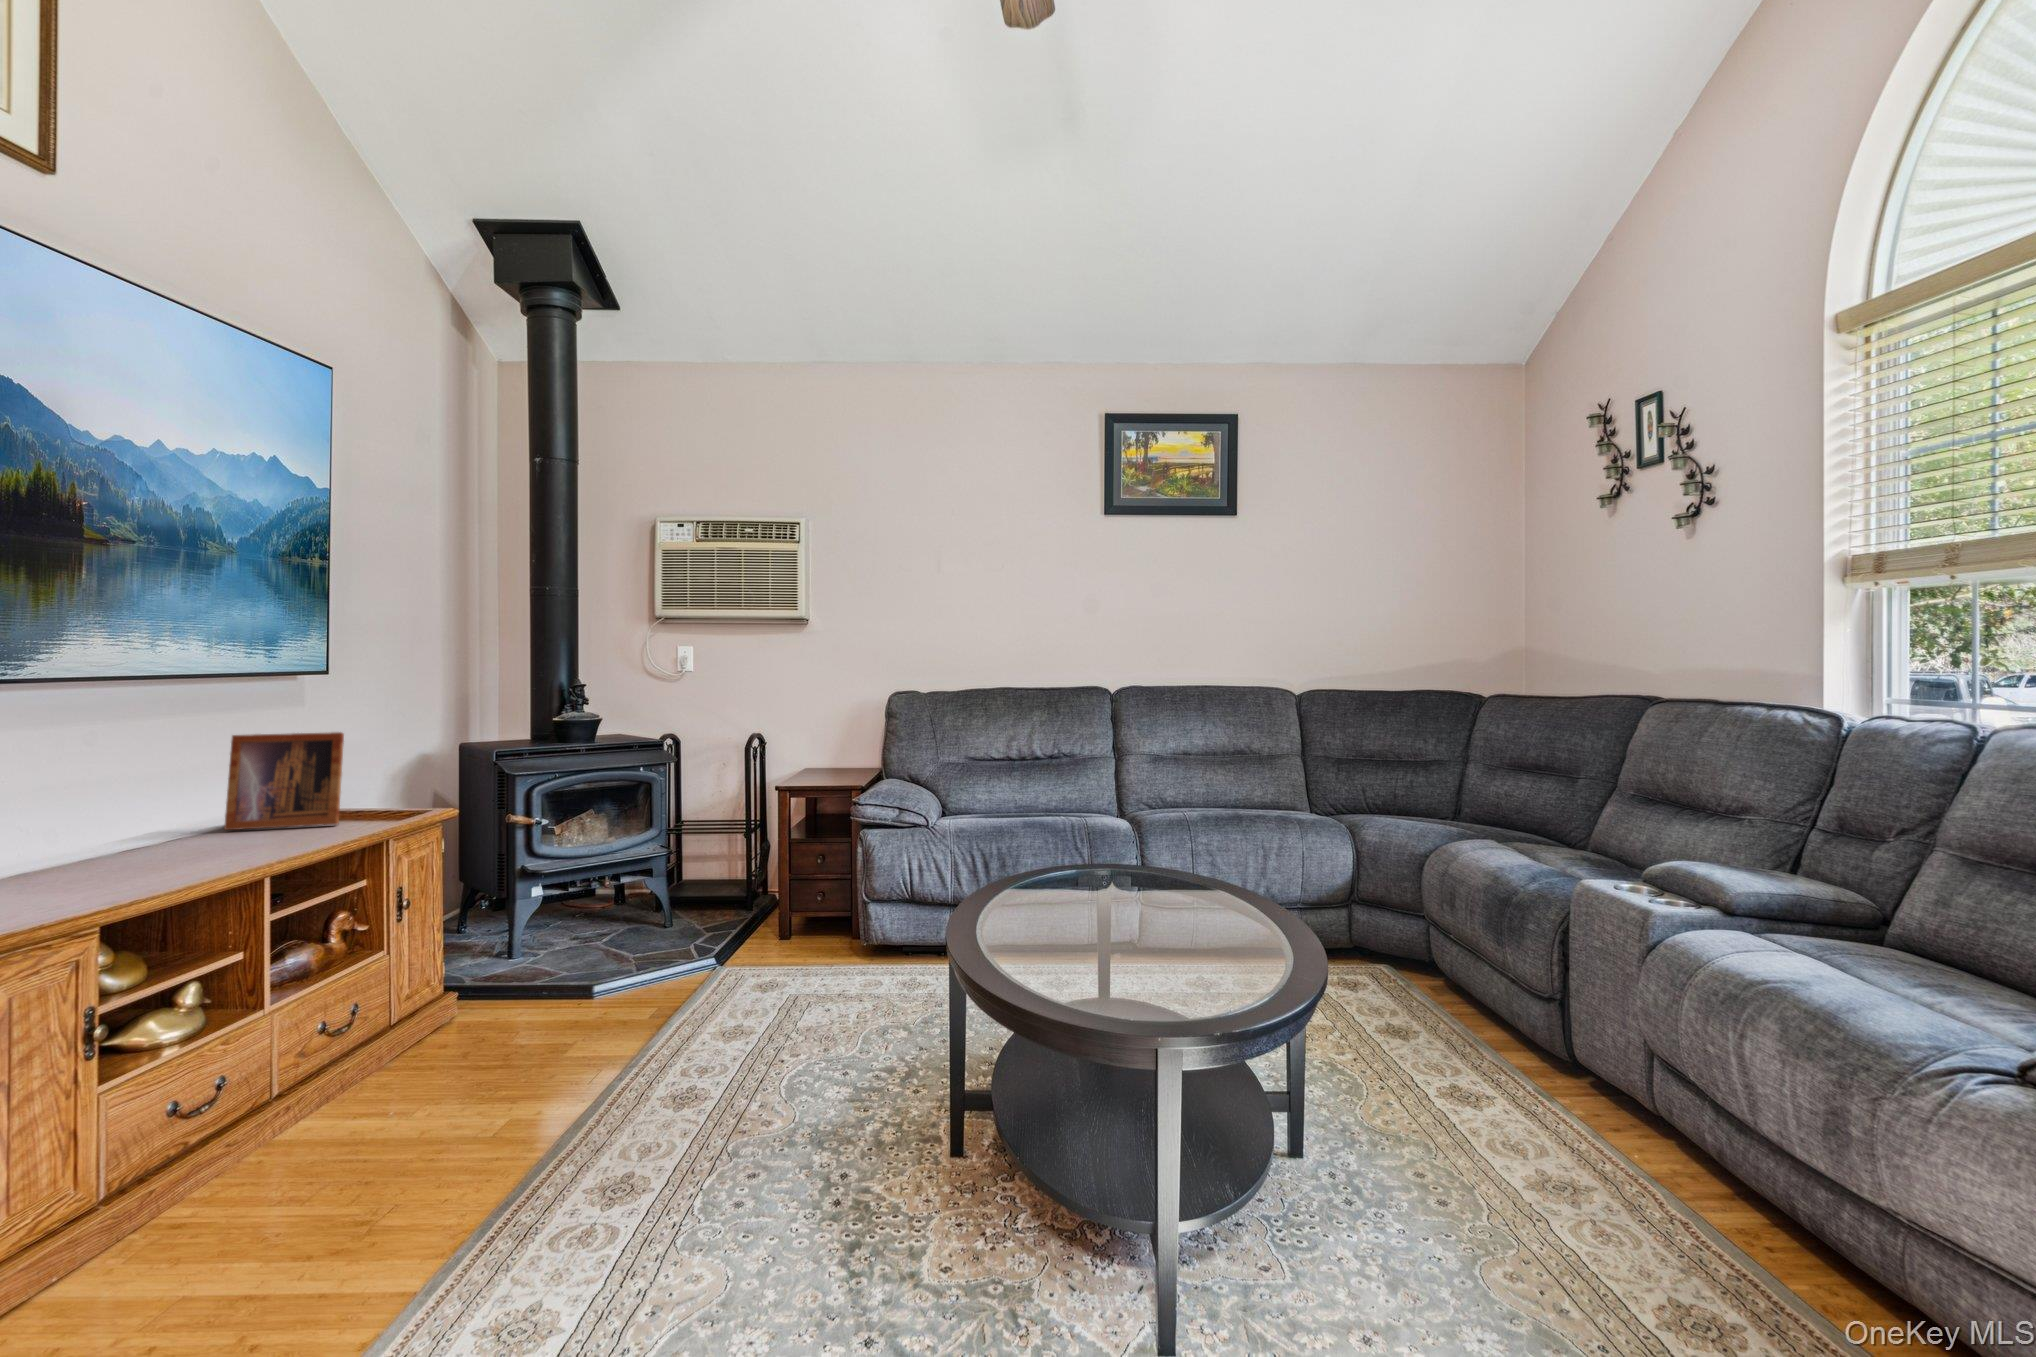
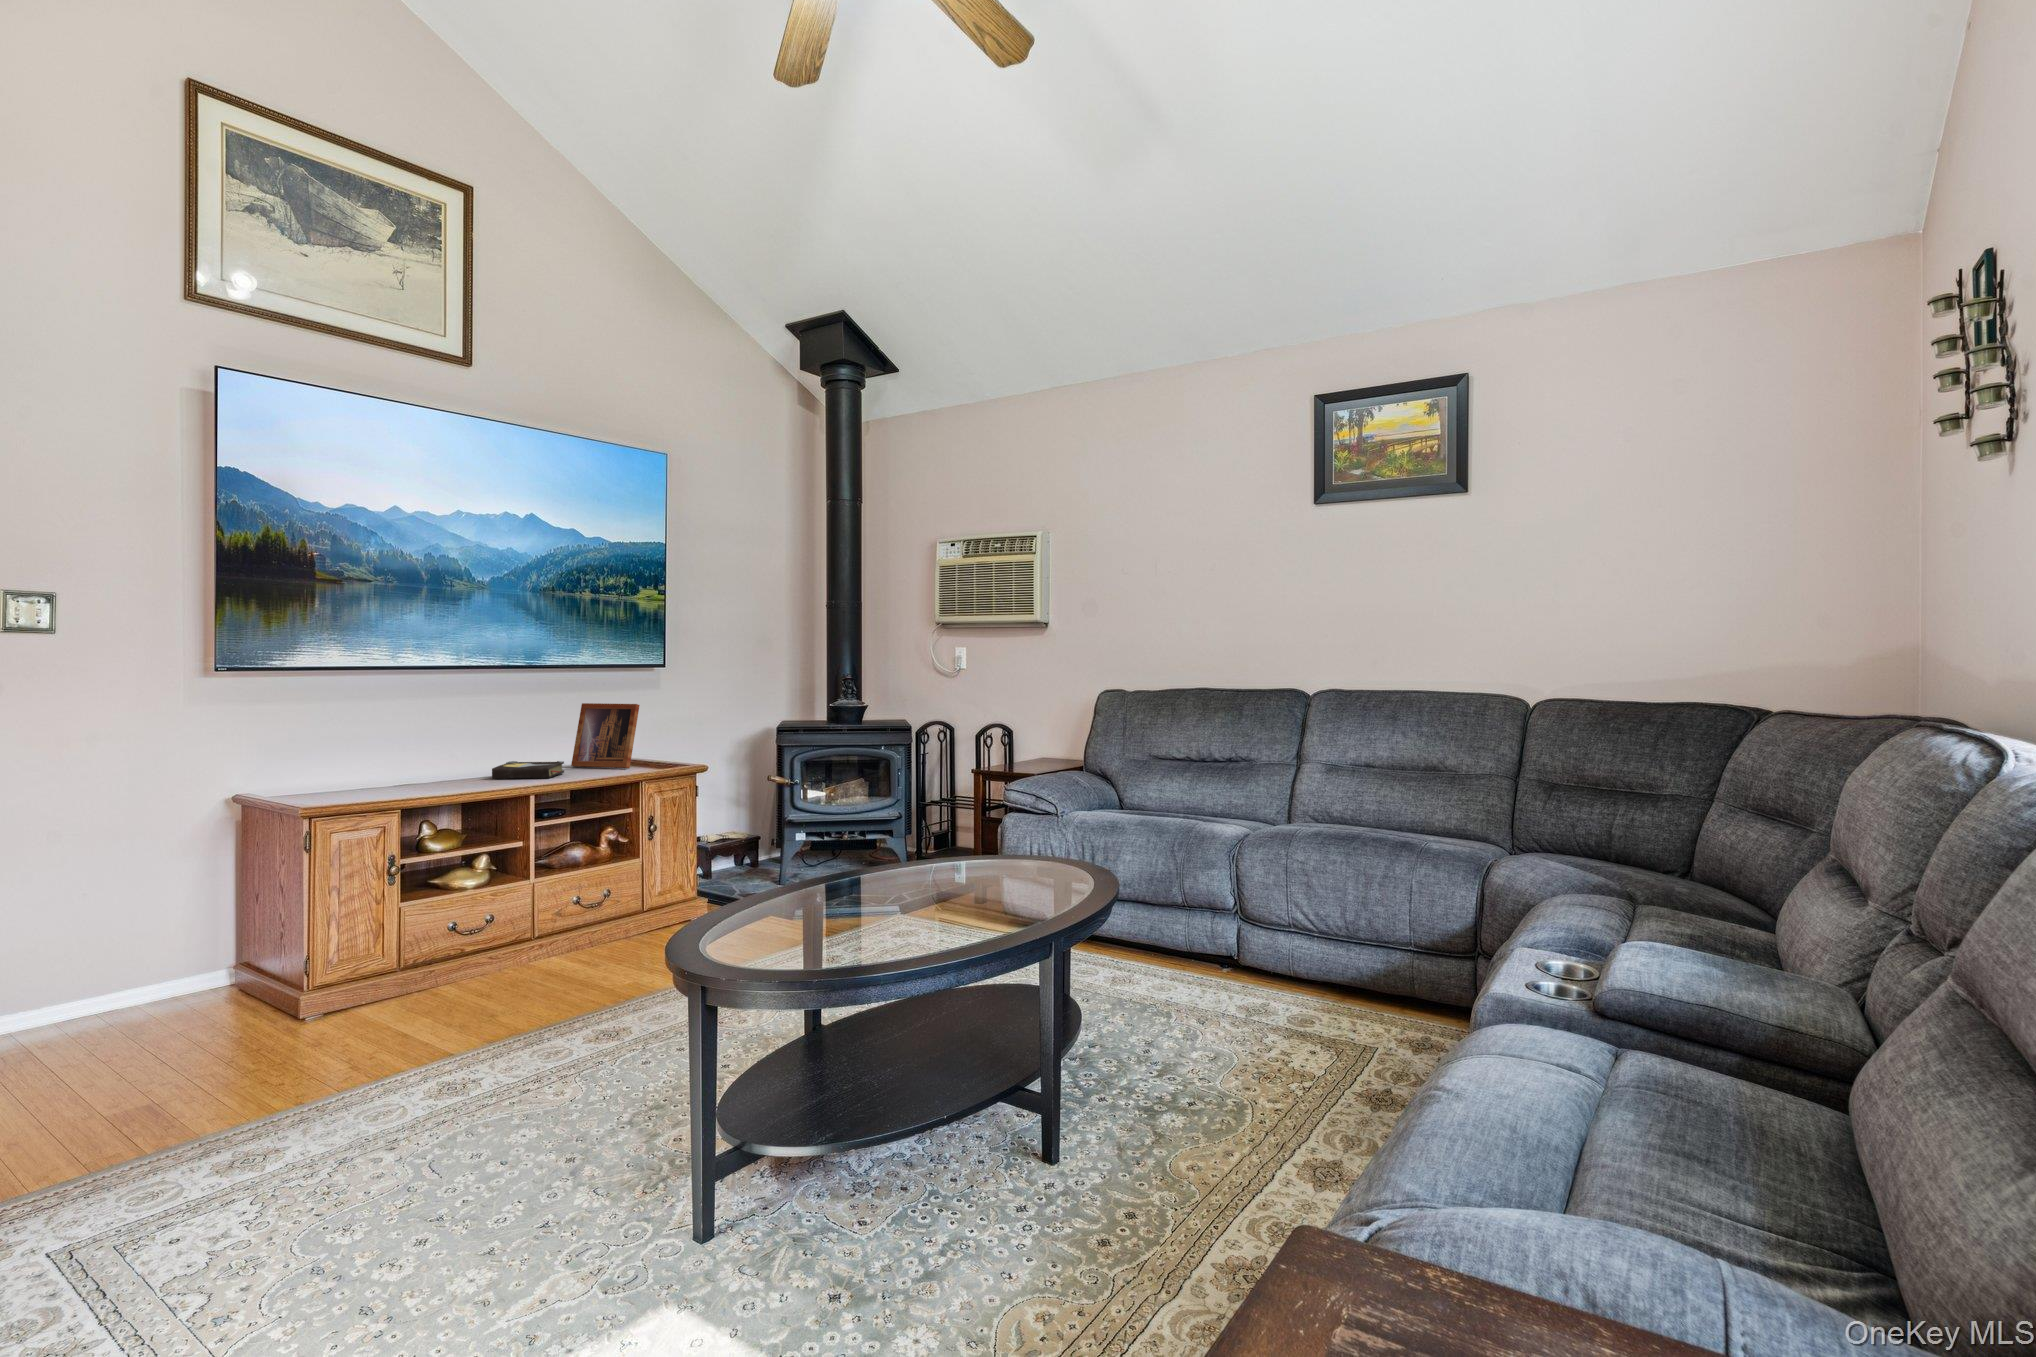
hardback book: none [135,825,264,867] -> present [492,761,564,779]

